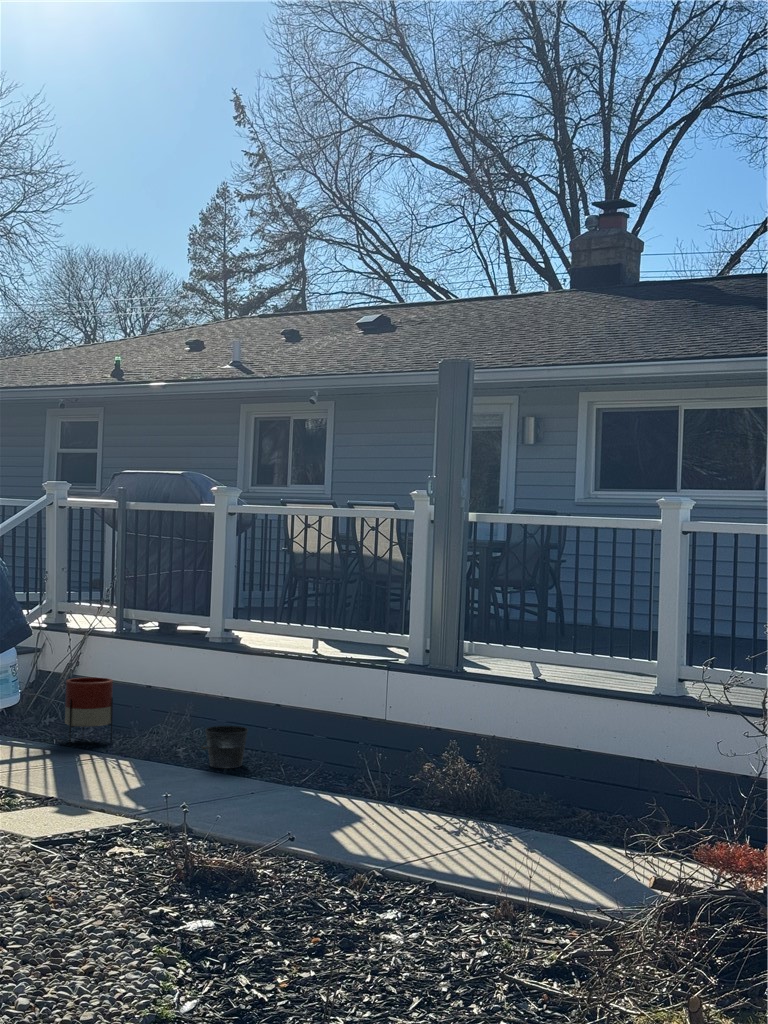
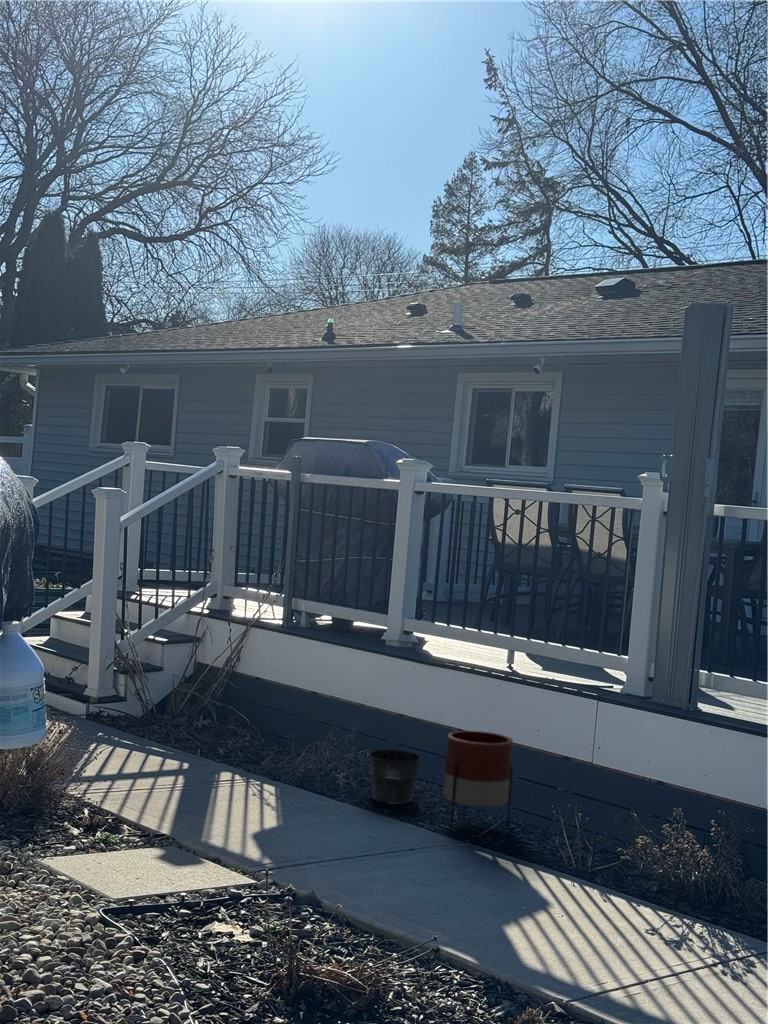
planter: present [65,677,113,745] -> present [443,731,513,831]

